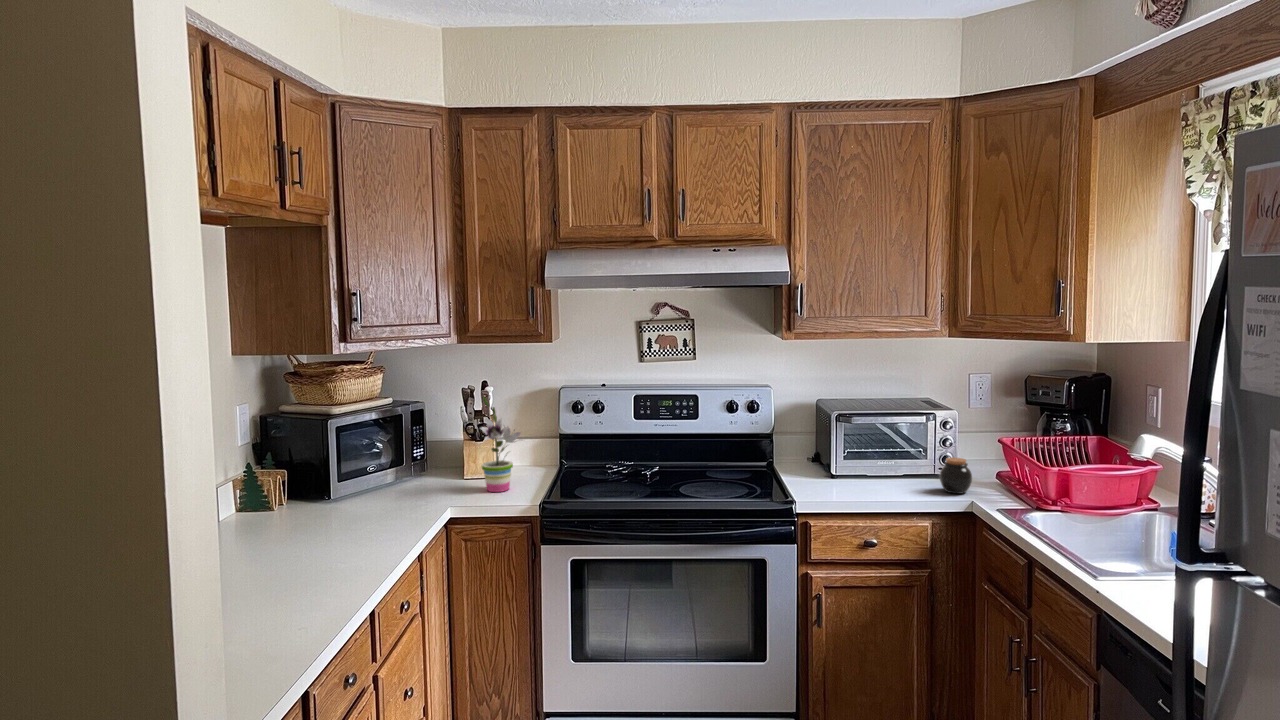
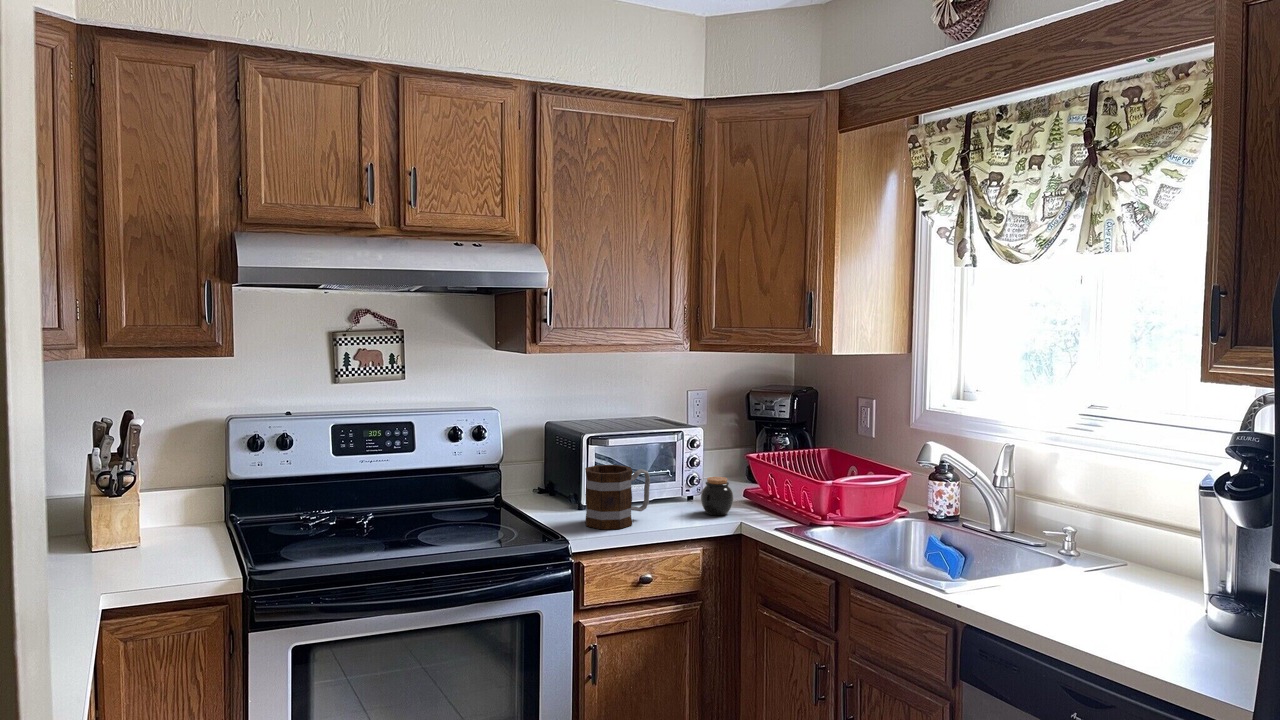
potted plant: present [481,397,520,492] -> none [132,440,197,575]
mug: none [824,439,887,496] -> present [585,465,650,529]

